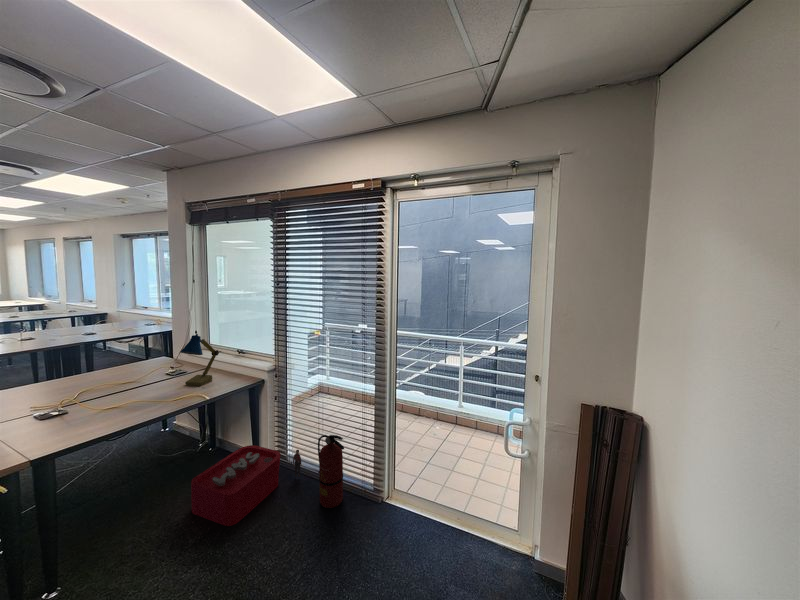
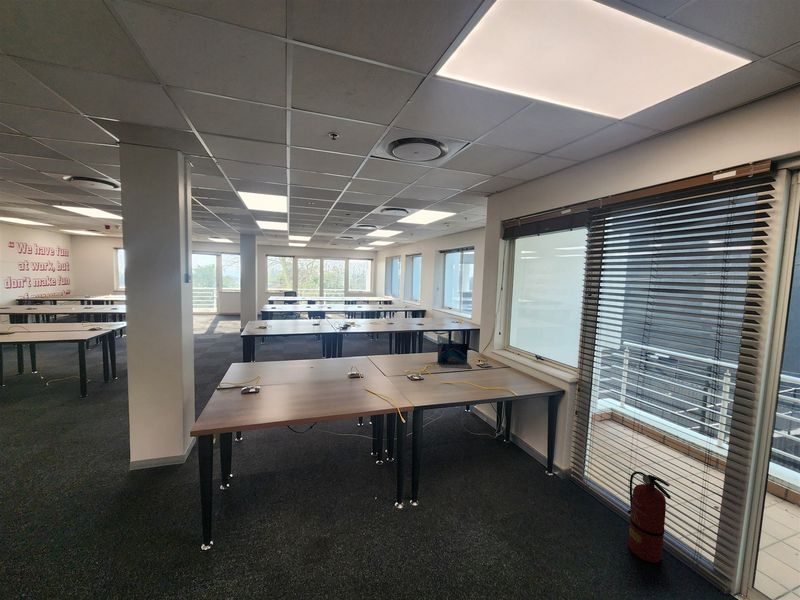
desk lamp: present [181,334,219,386] -> none [495,335,522,382]
laptop: none [96,351,155,391] -> present [437,343,472,368]
storage bin: present [191,445,301,526] -> none [497,450,603,519]

